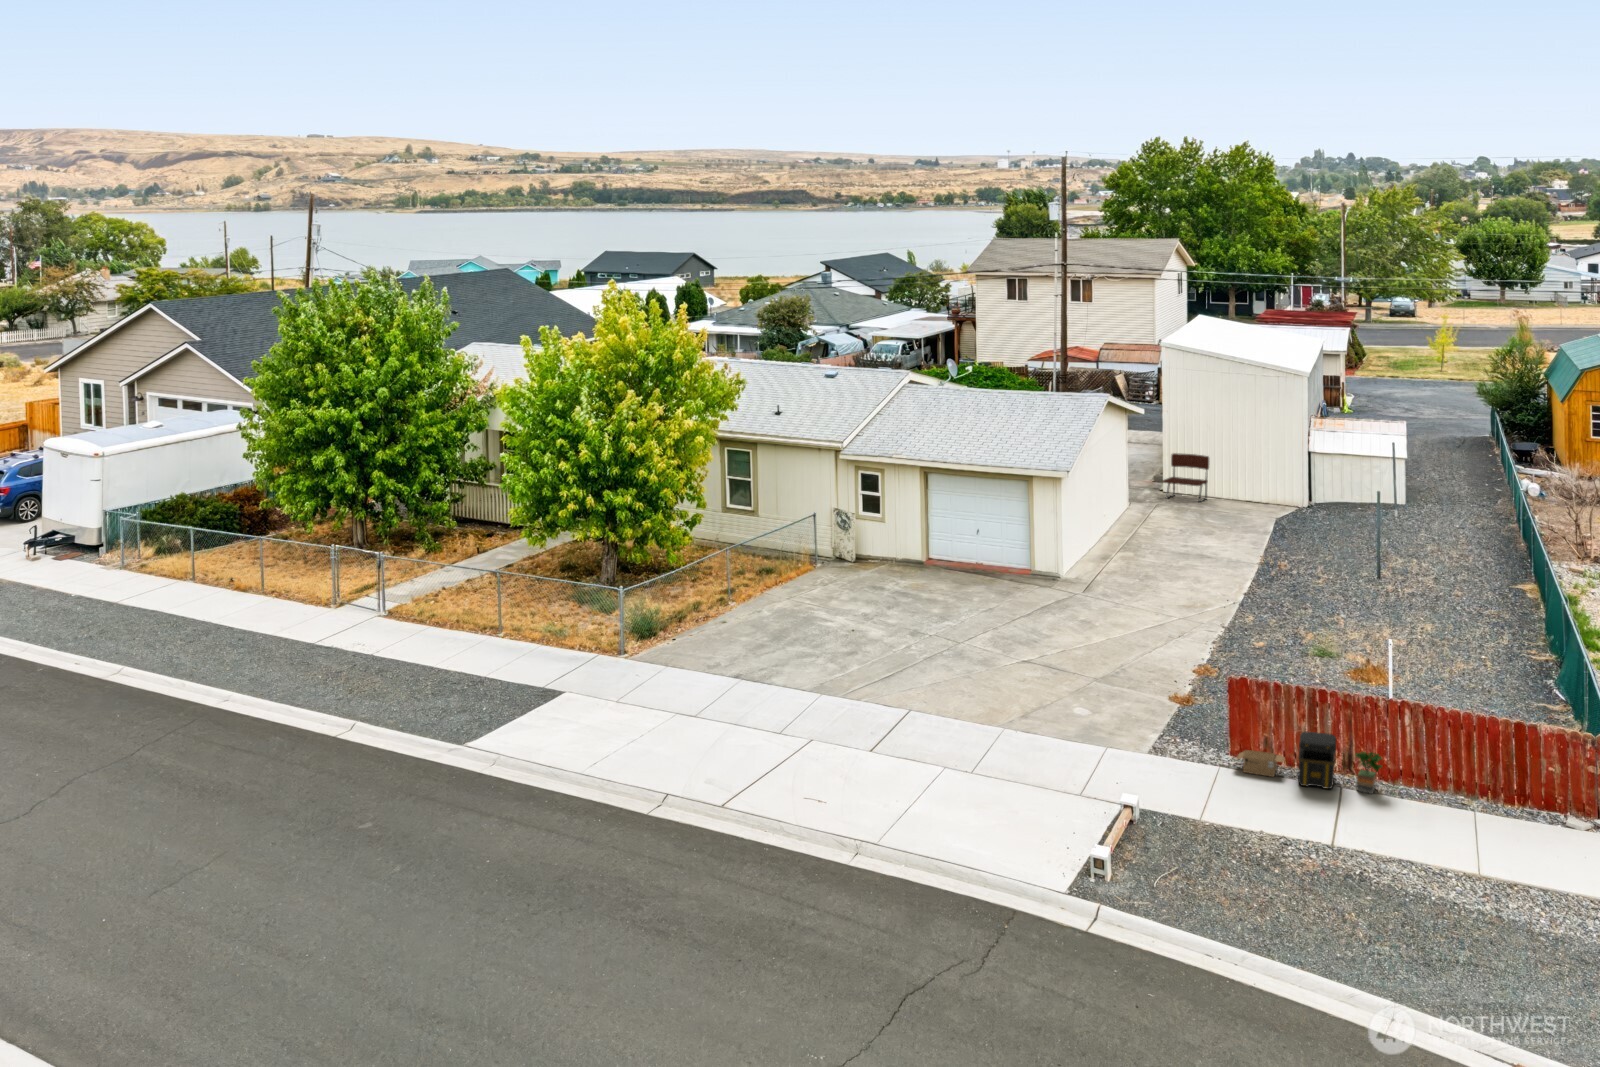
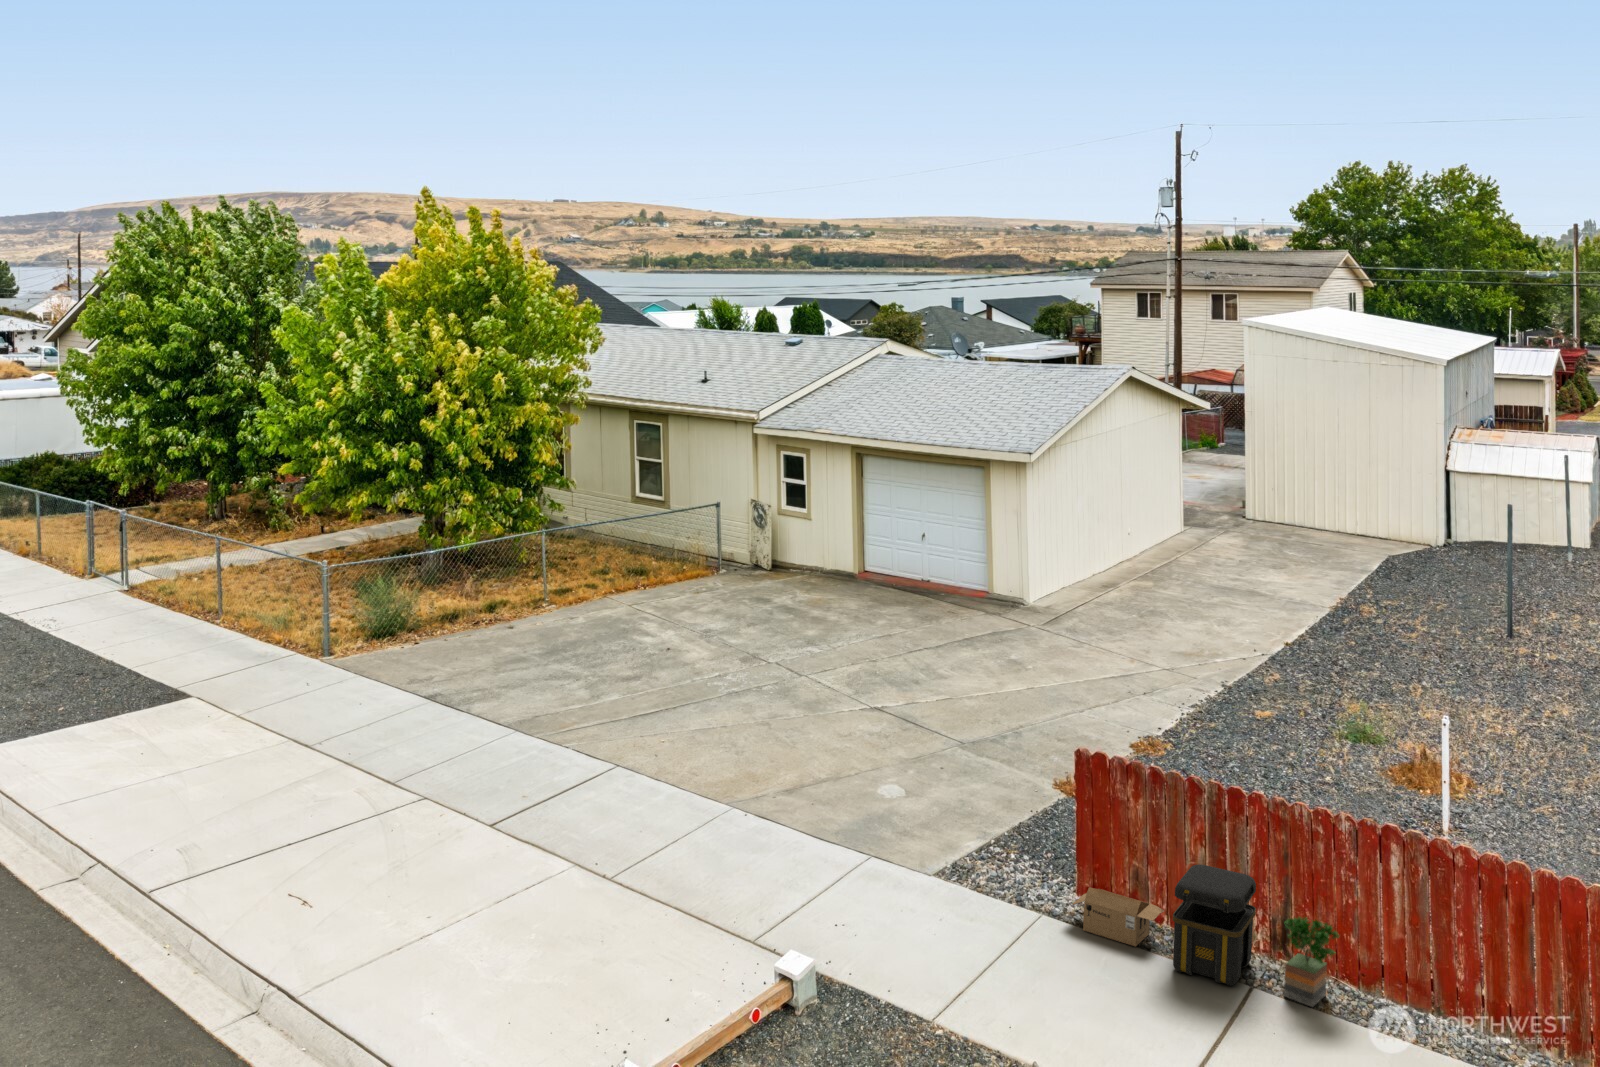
bench: present [1162,453,1209,502] -> none [1236,466,1304,534]

